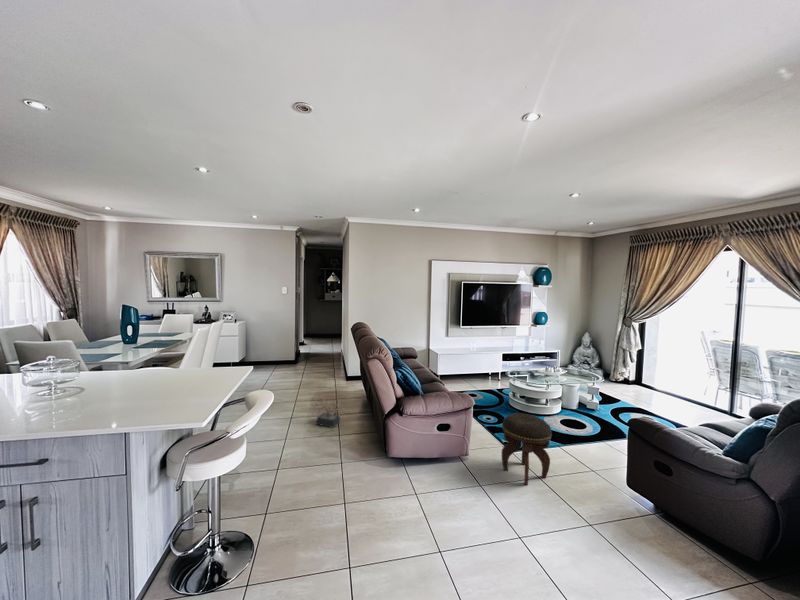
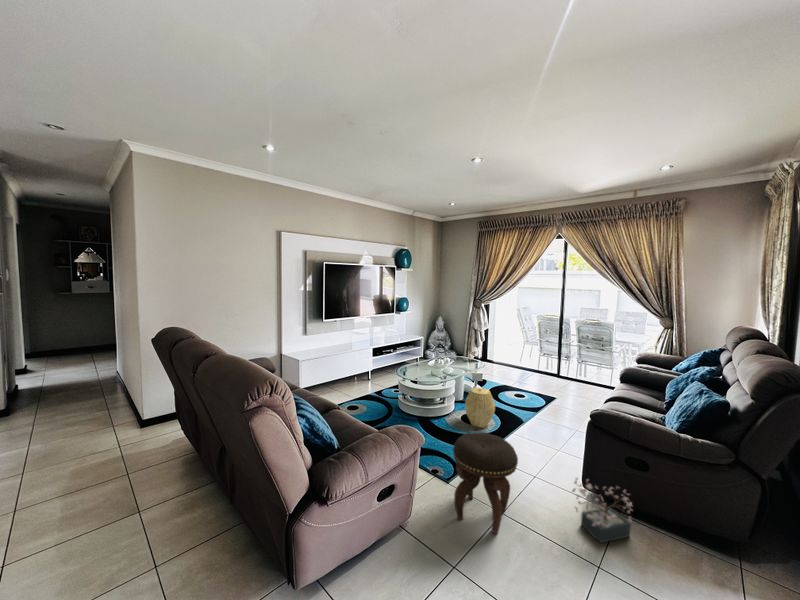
woven basket: none [562,395,593,431] -> present [465,388,495,428]
decorative plant: present [313,396,343,428] -> present [572,478,632,543]

